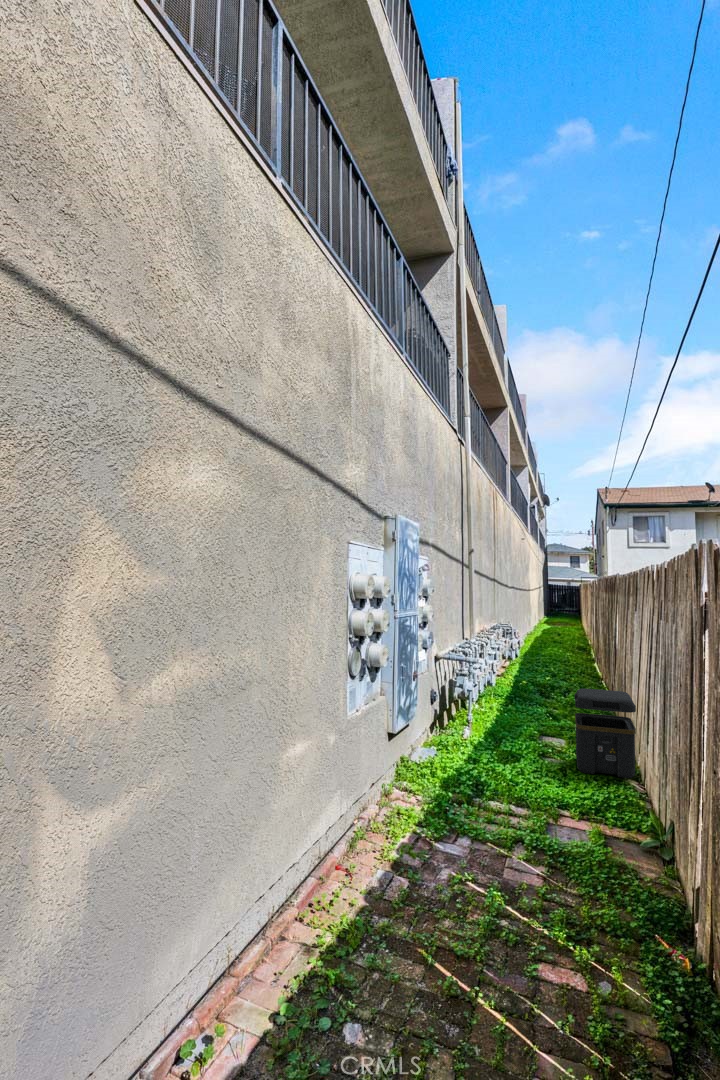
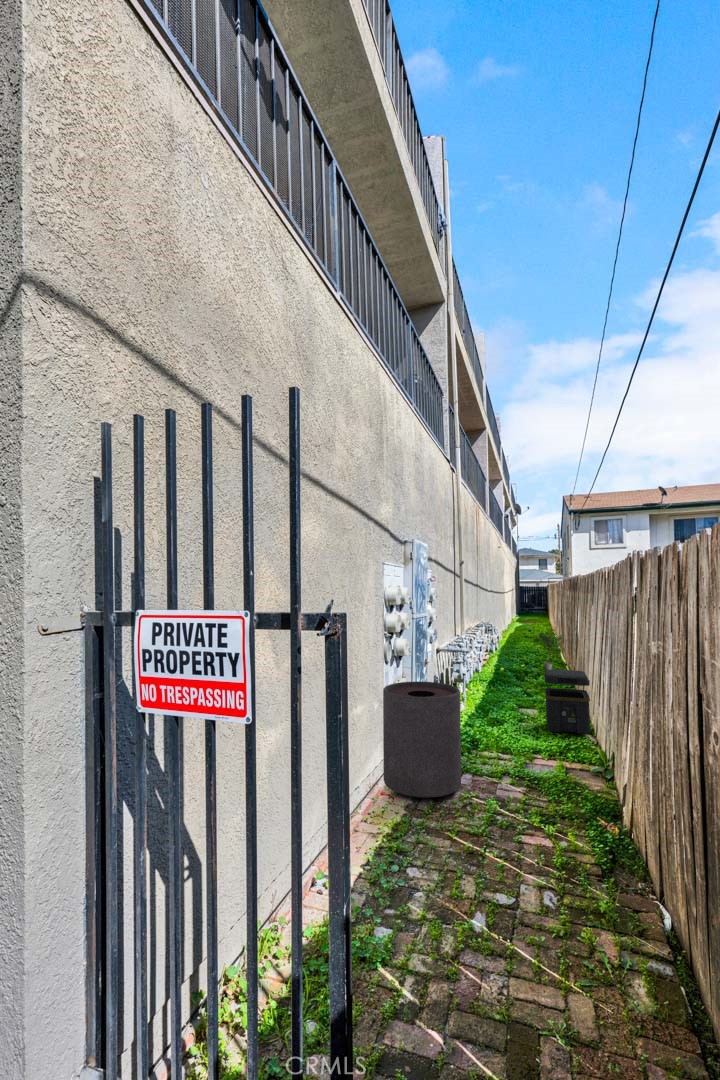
potted plant: none [559,640,598,686] -> present [534,633,562,671]
trash can: none [339,707,452,883] -> present [383,681,461,798]

